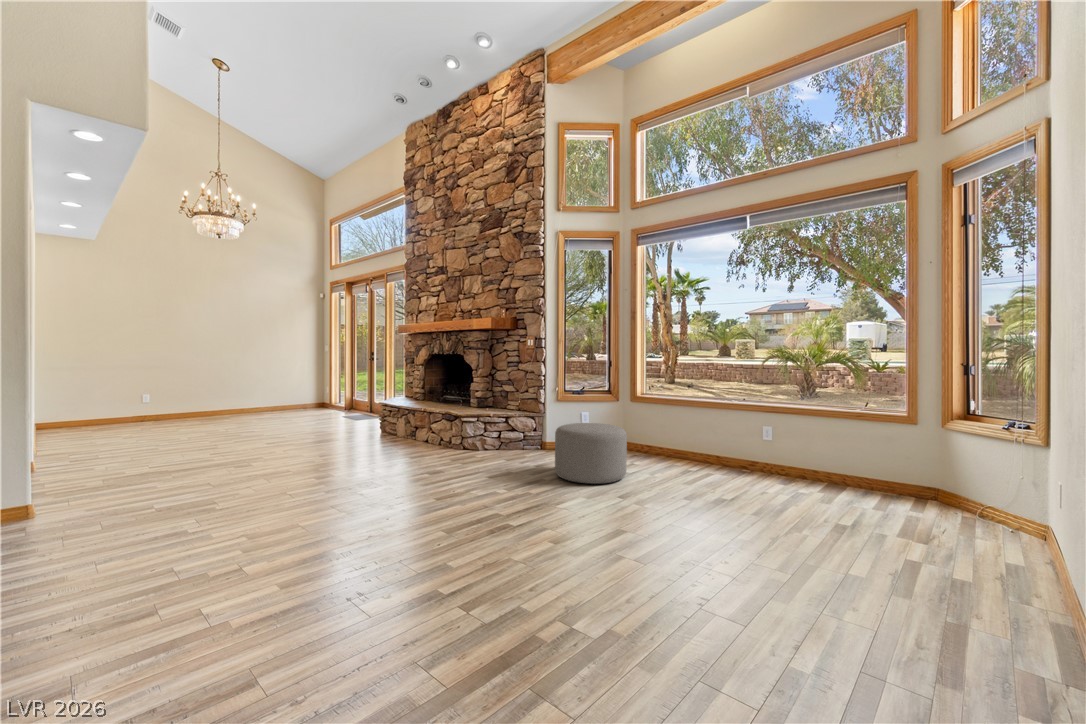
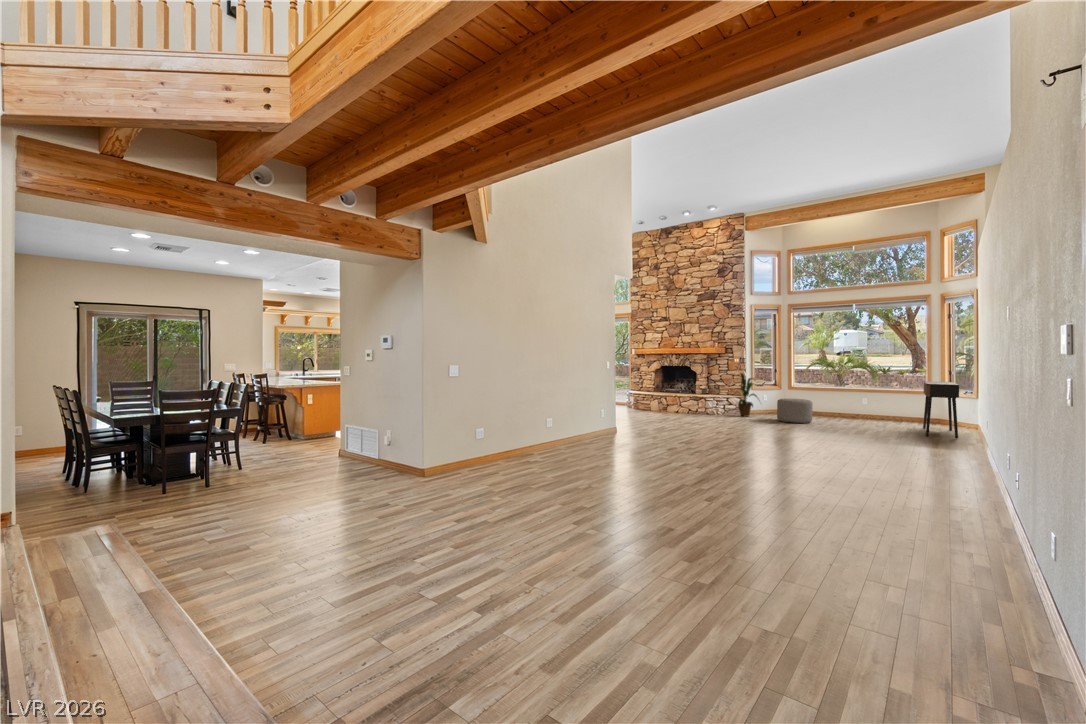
house plant: none [506,367,562,457] -> present [737,373,757,417]
console table: none [844,389,958,594] -> present [923,381,959,439]

